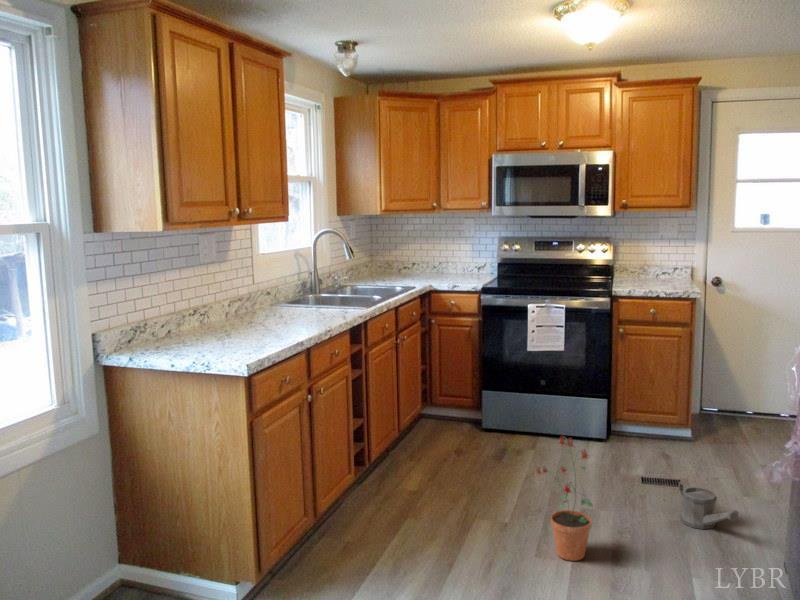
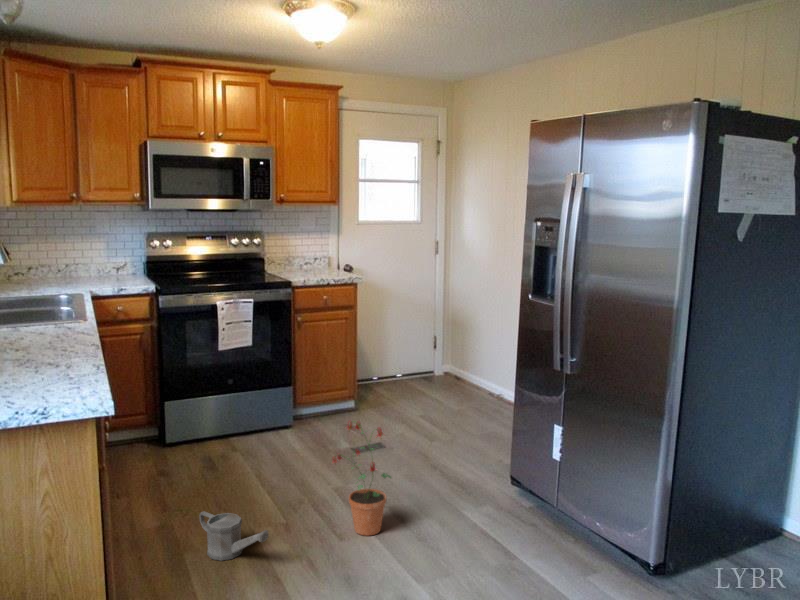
watering can: present [679,482,738,529] -> present [200,511,268,561]

